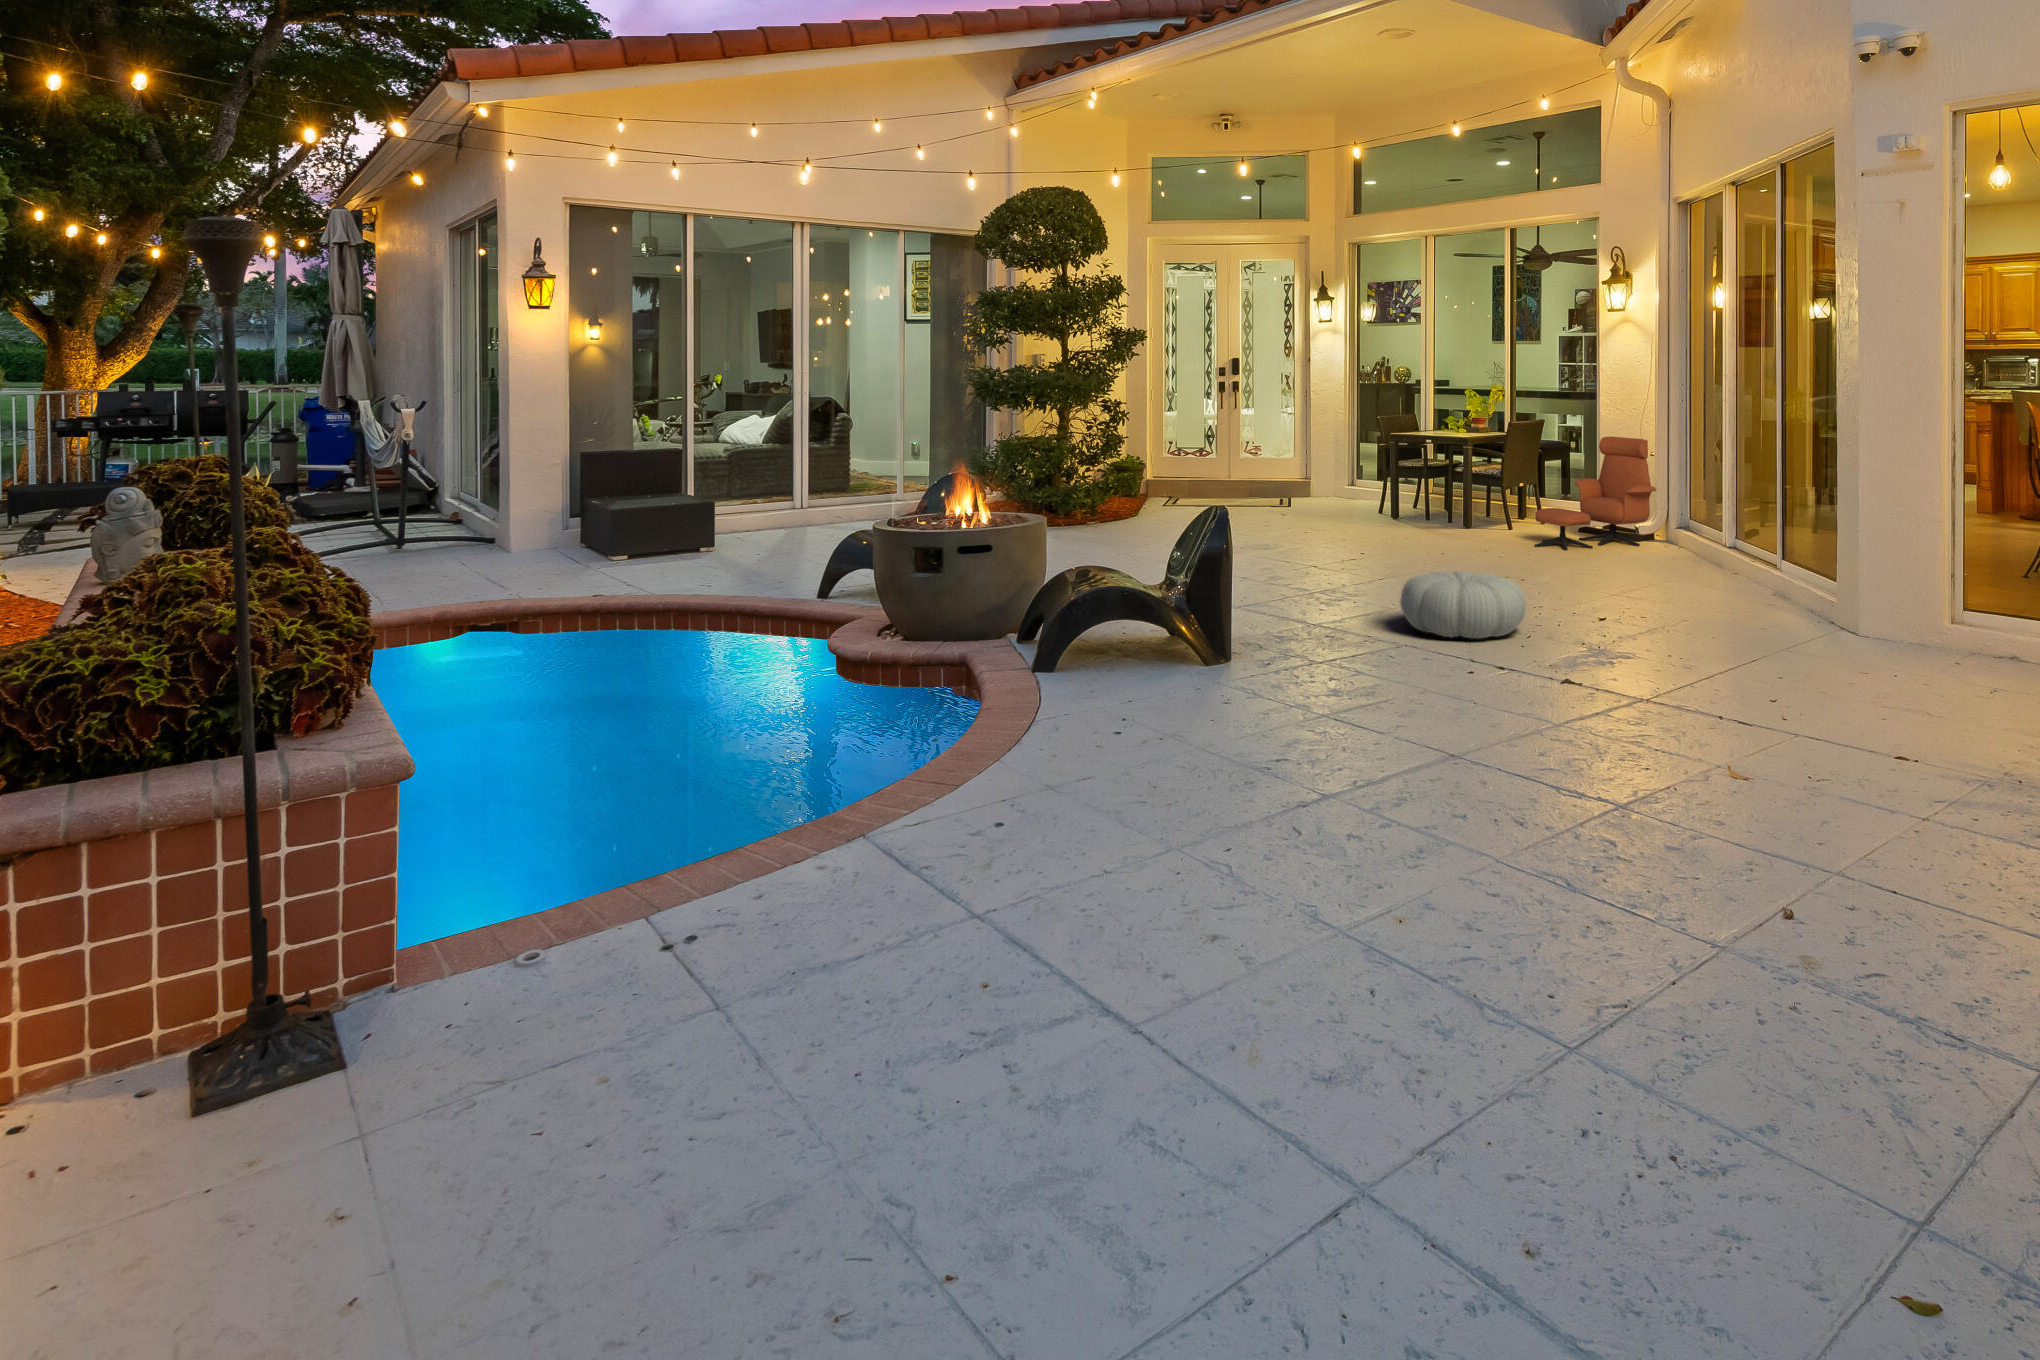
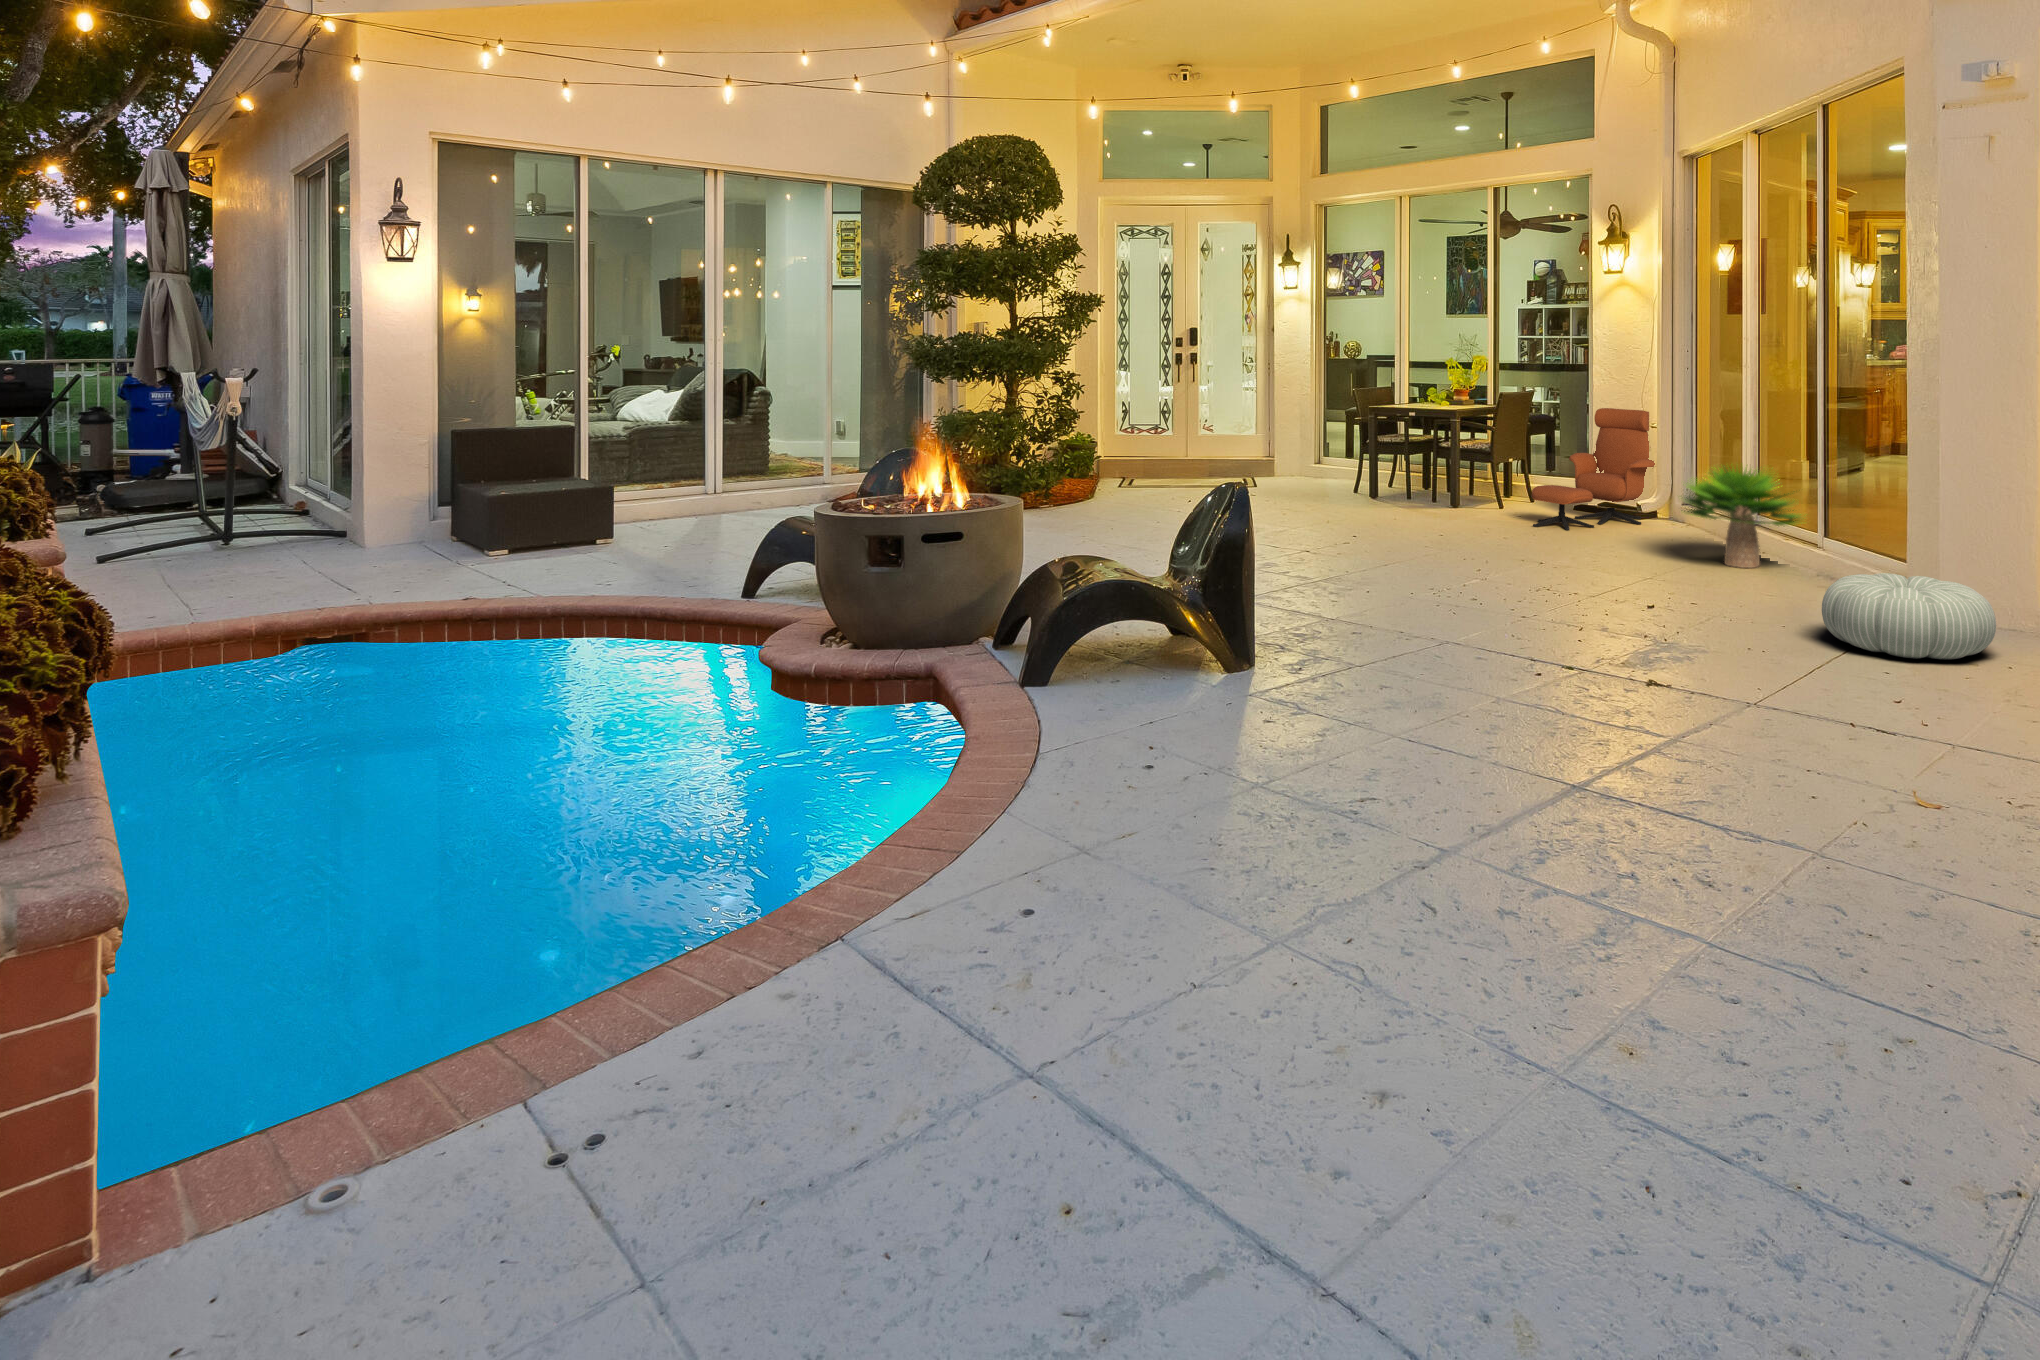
potted plant: none [1648,487,1773,585] -> present [1684,464,1805,568]
pouf: present [1400,571,1526,639] -> present [1822,573,1996,660]

